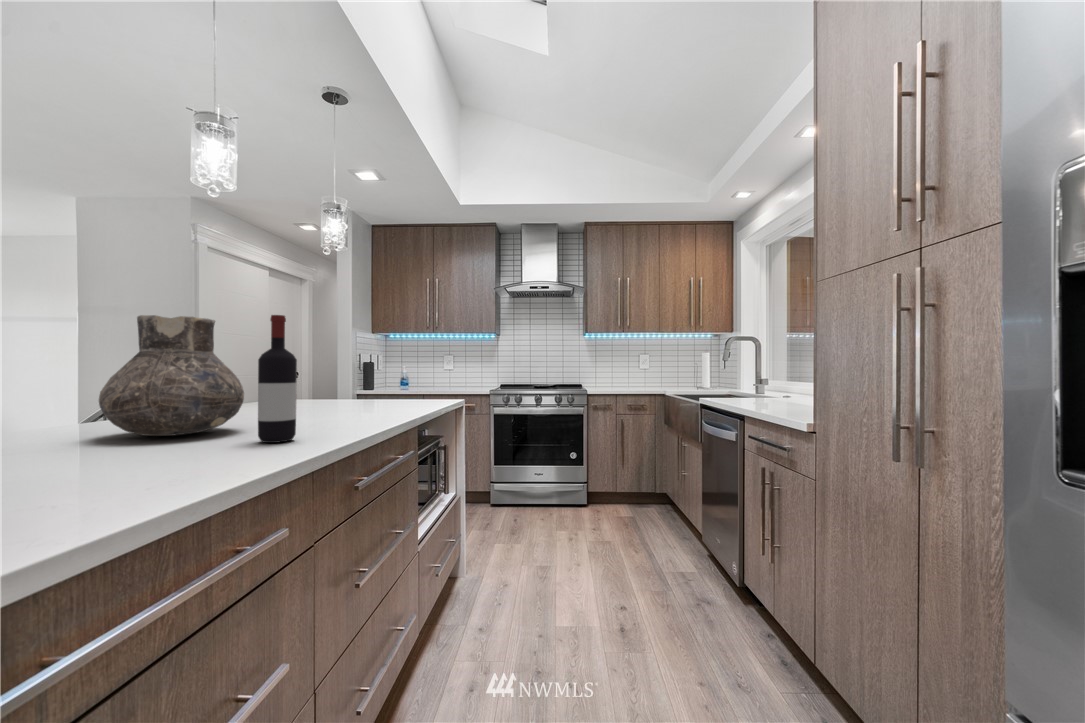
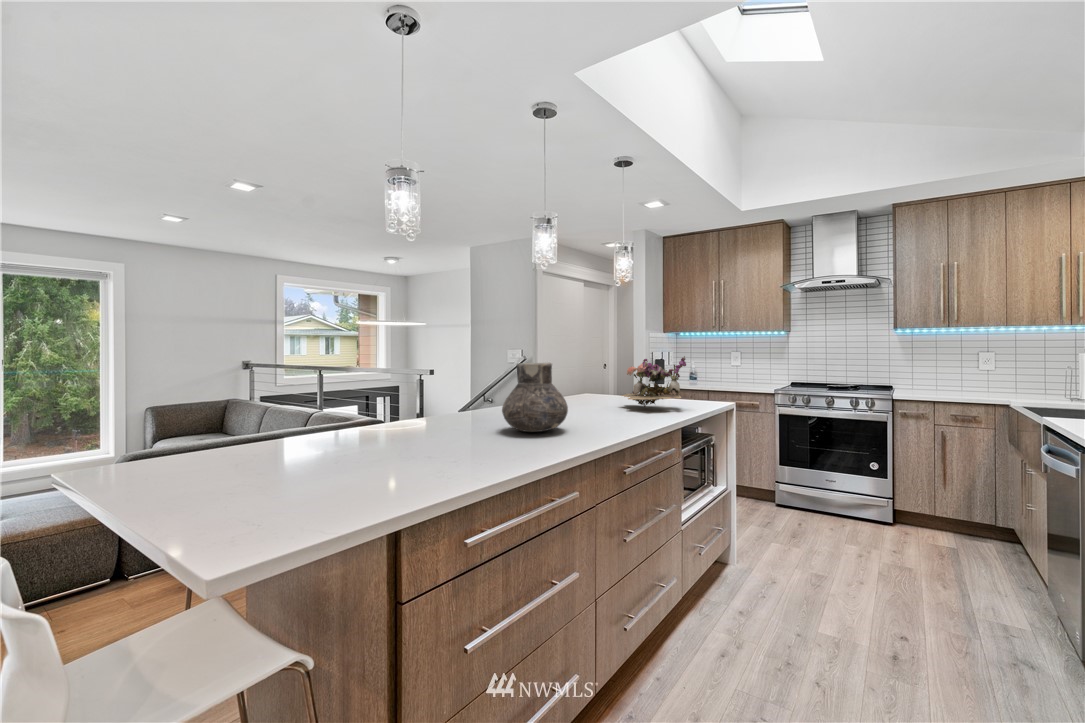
wine bottle: present [258,315,297,443] -> none [575,366,596,444]
flower arrangement: none [326,339,415,404] -> present [621,356,686,407]

